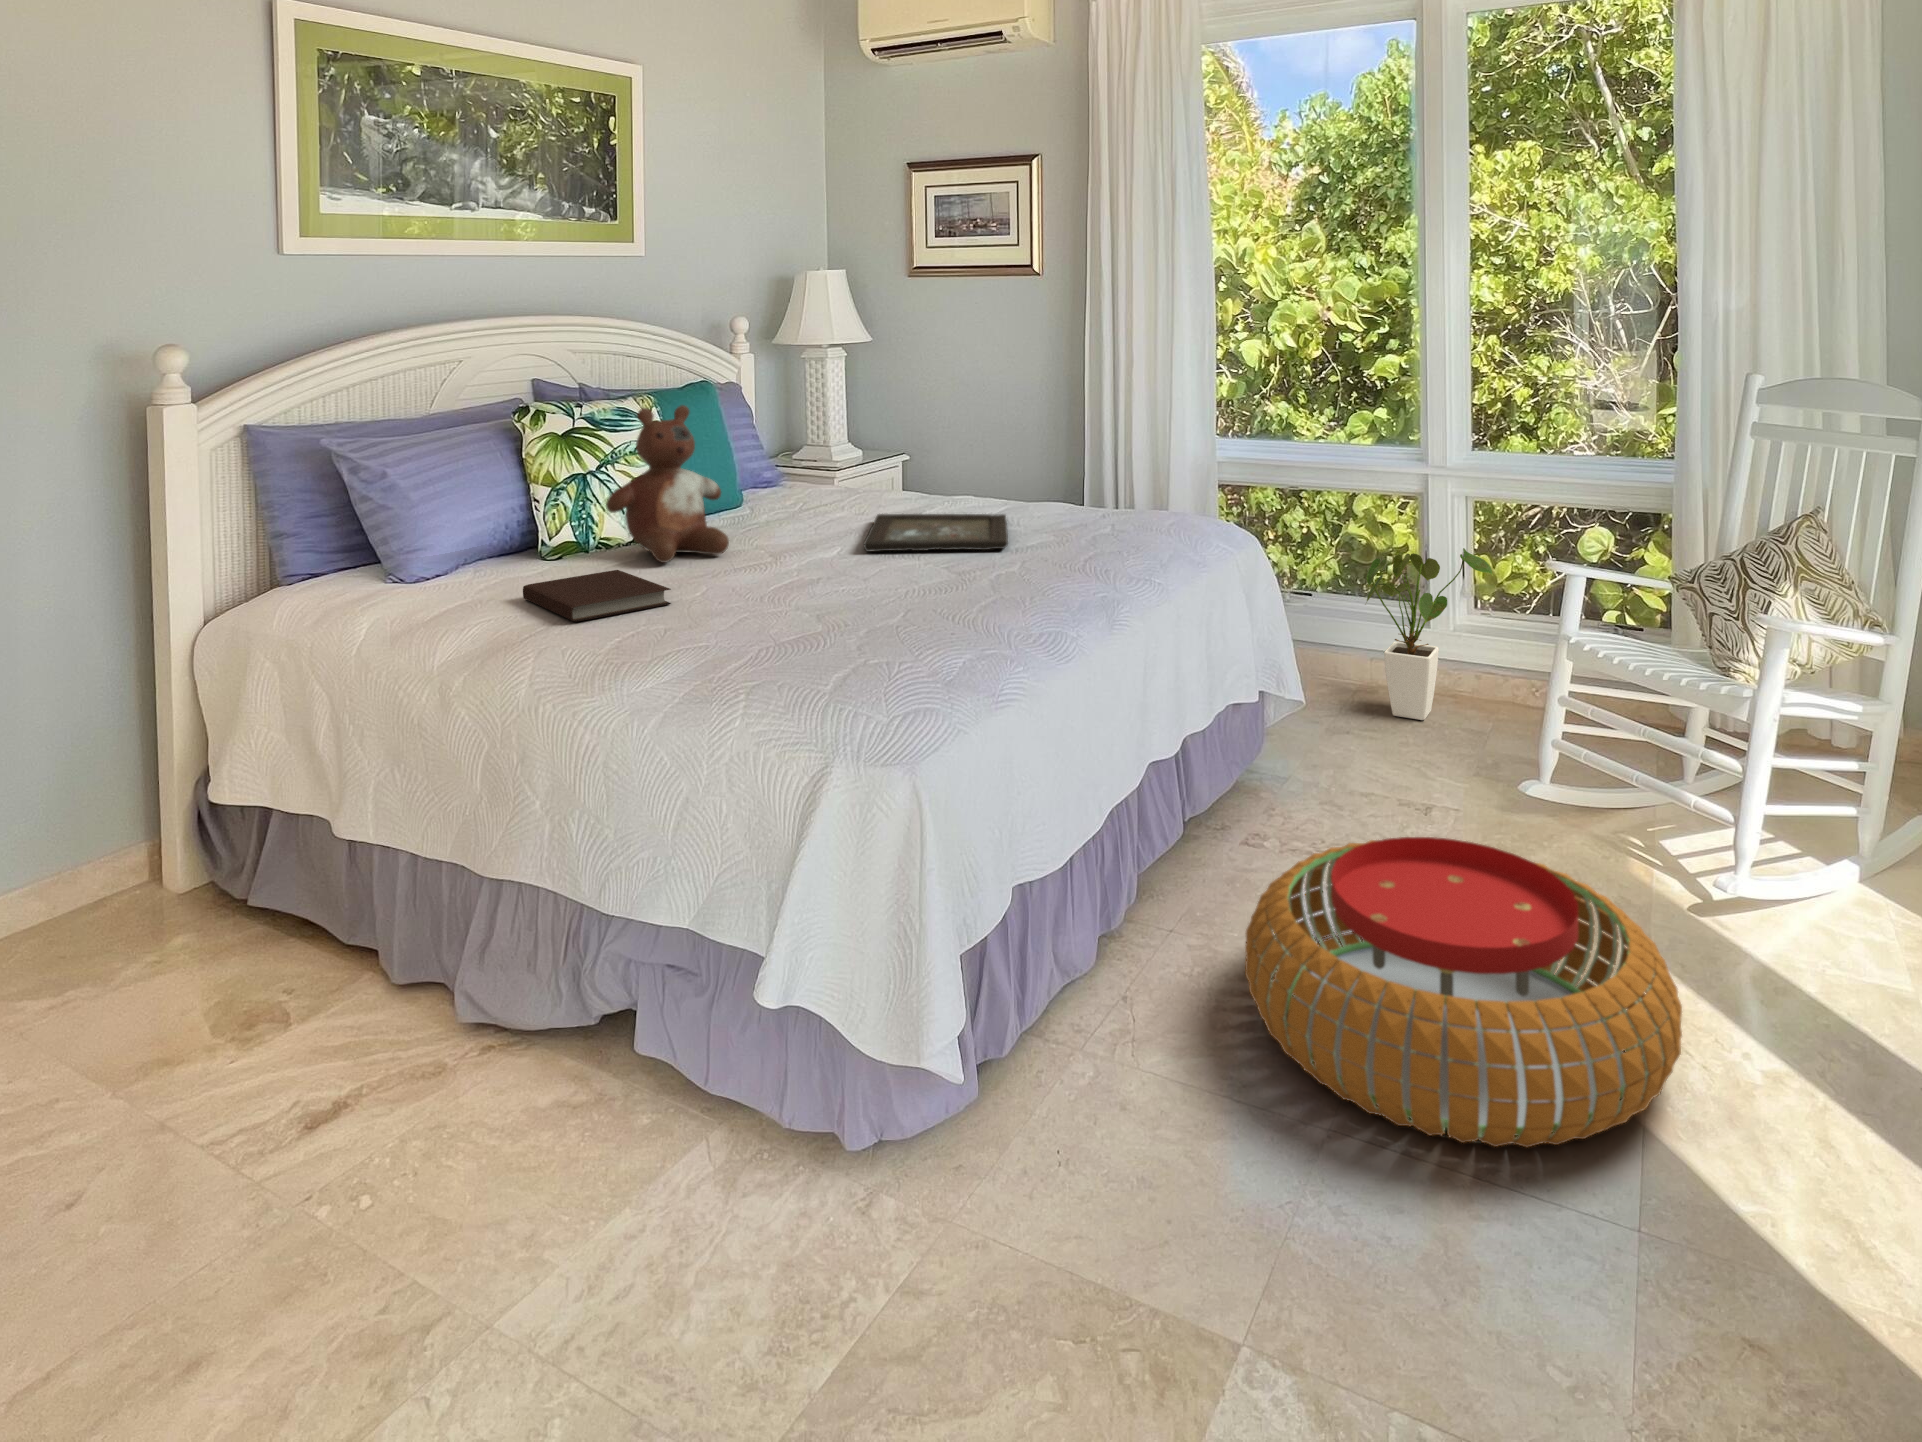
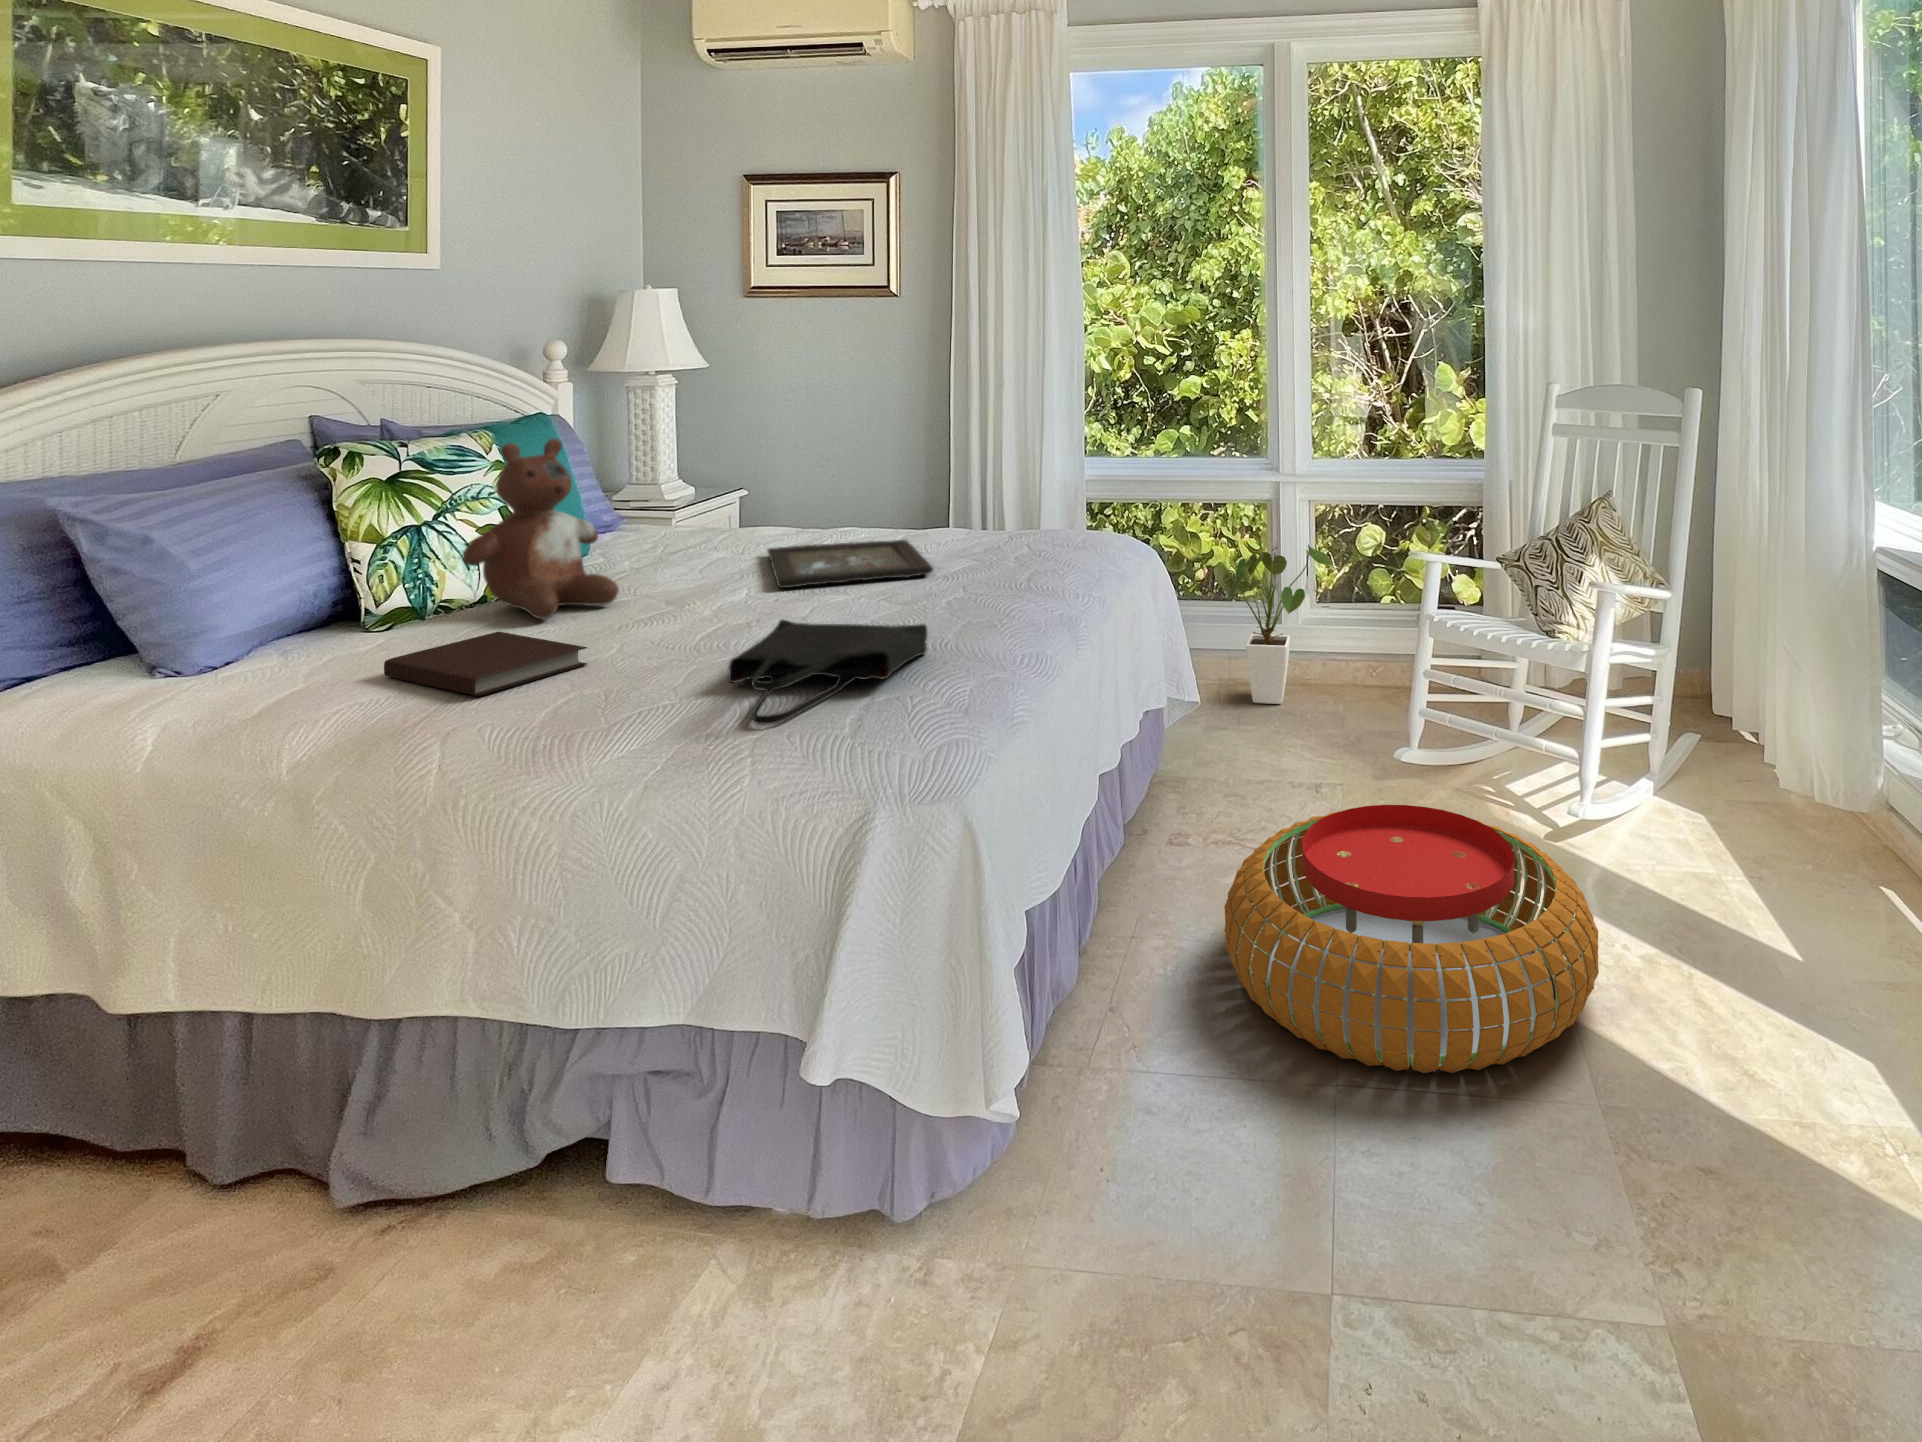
tote bag: none [760,579,950,671] -> present [728,620,927,725]

